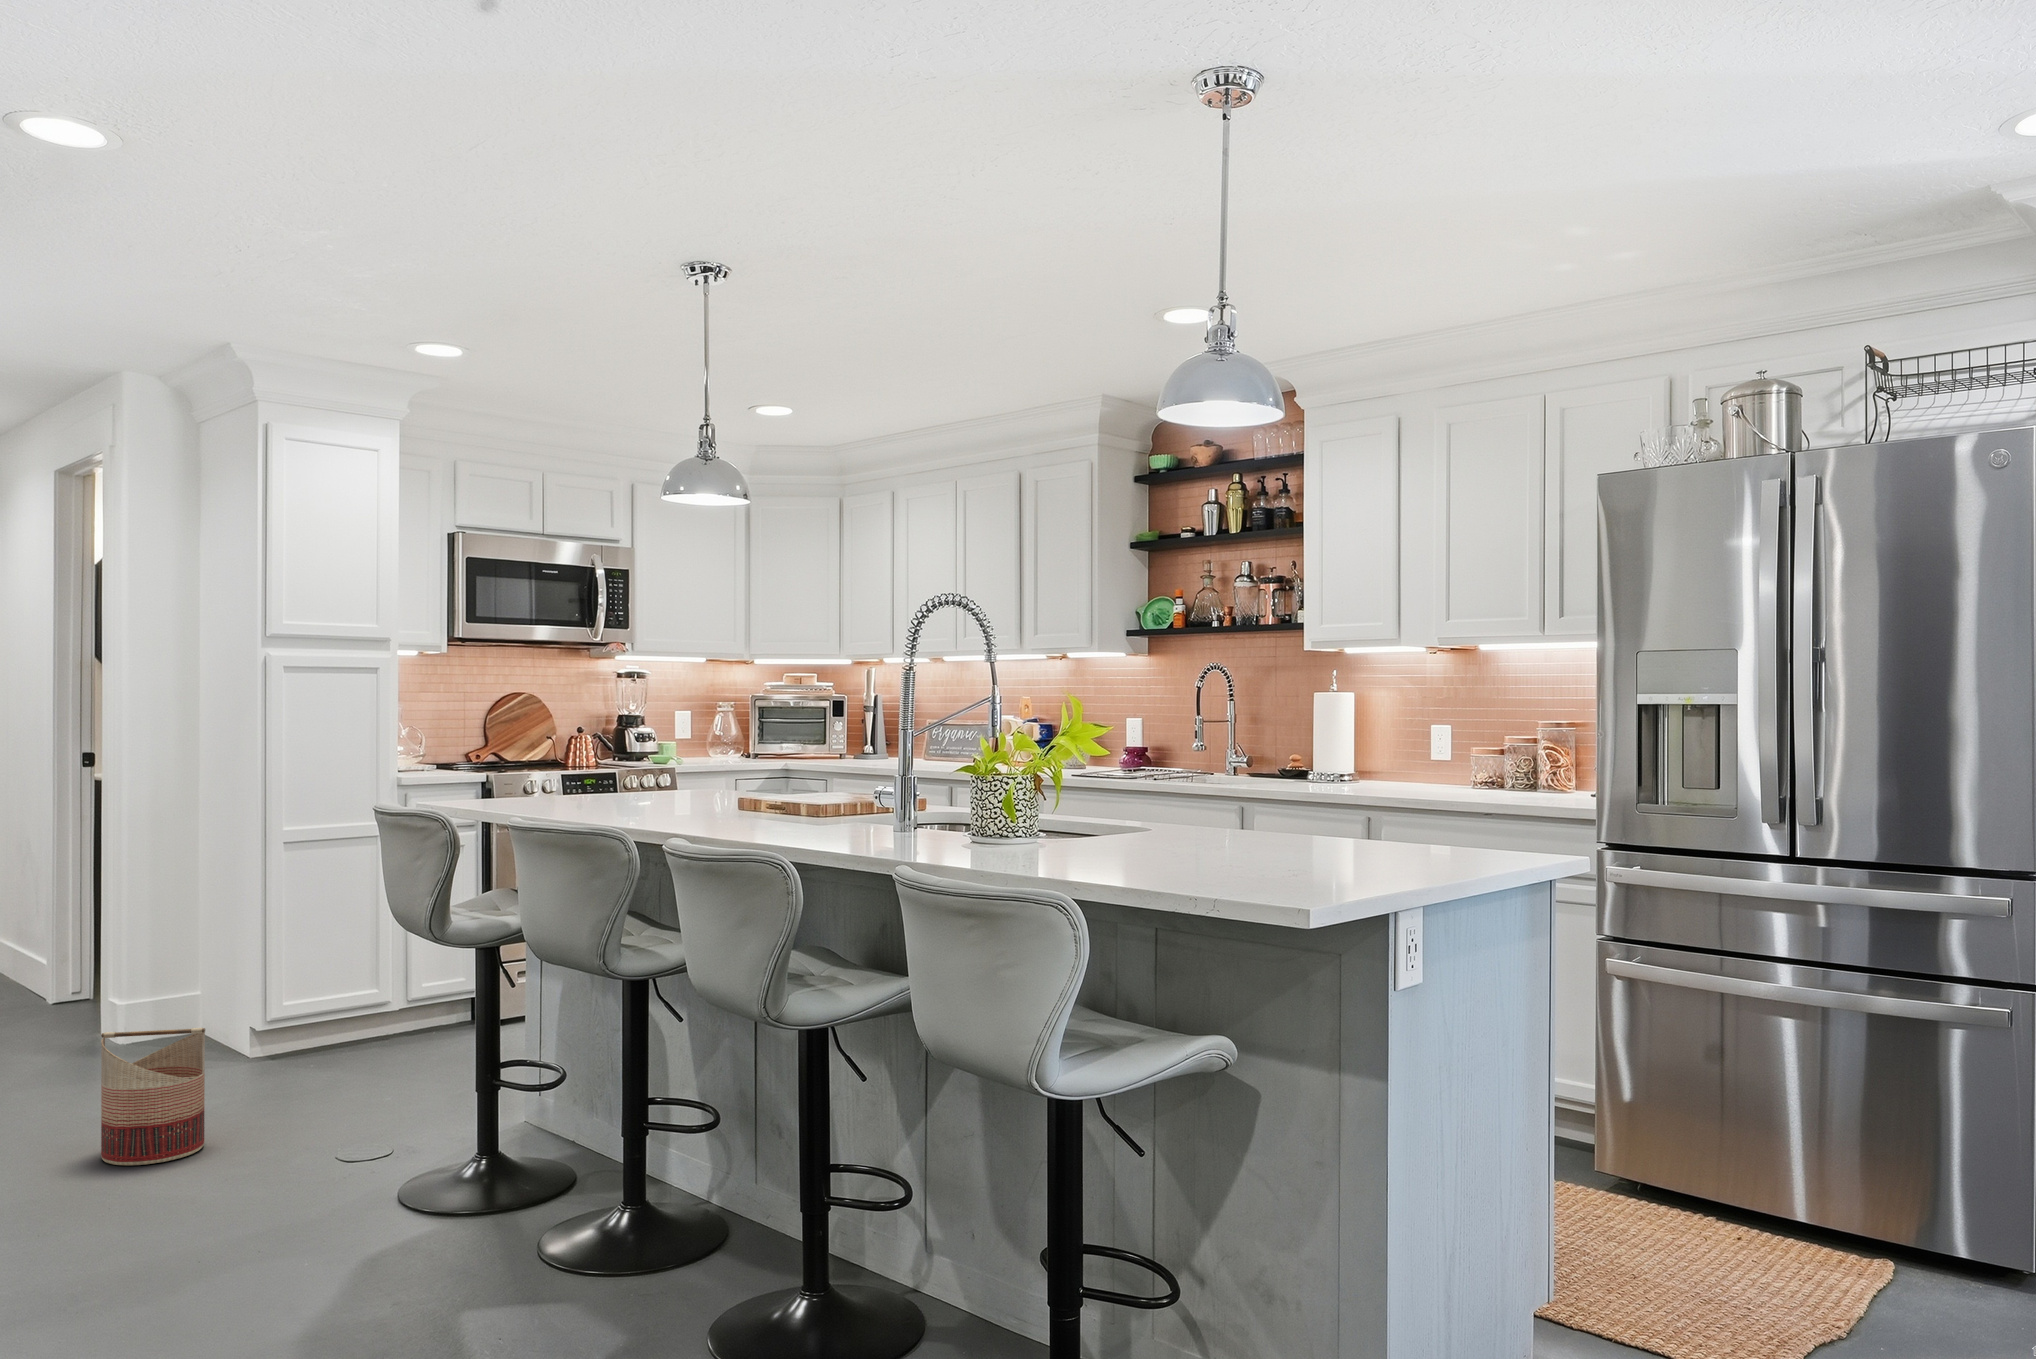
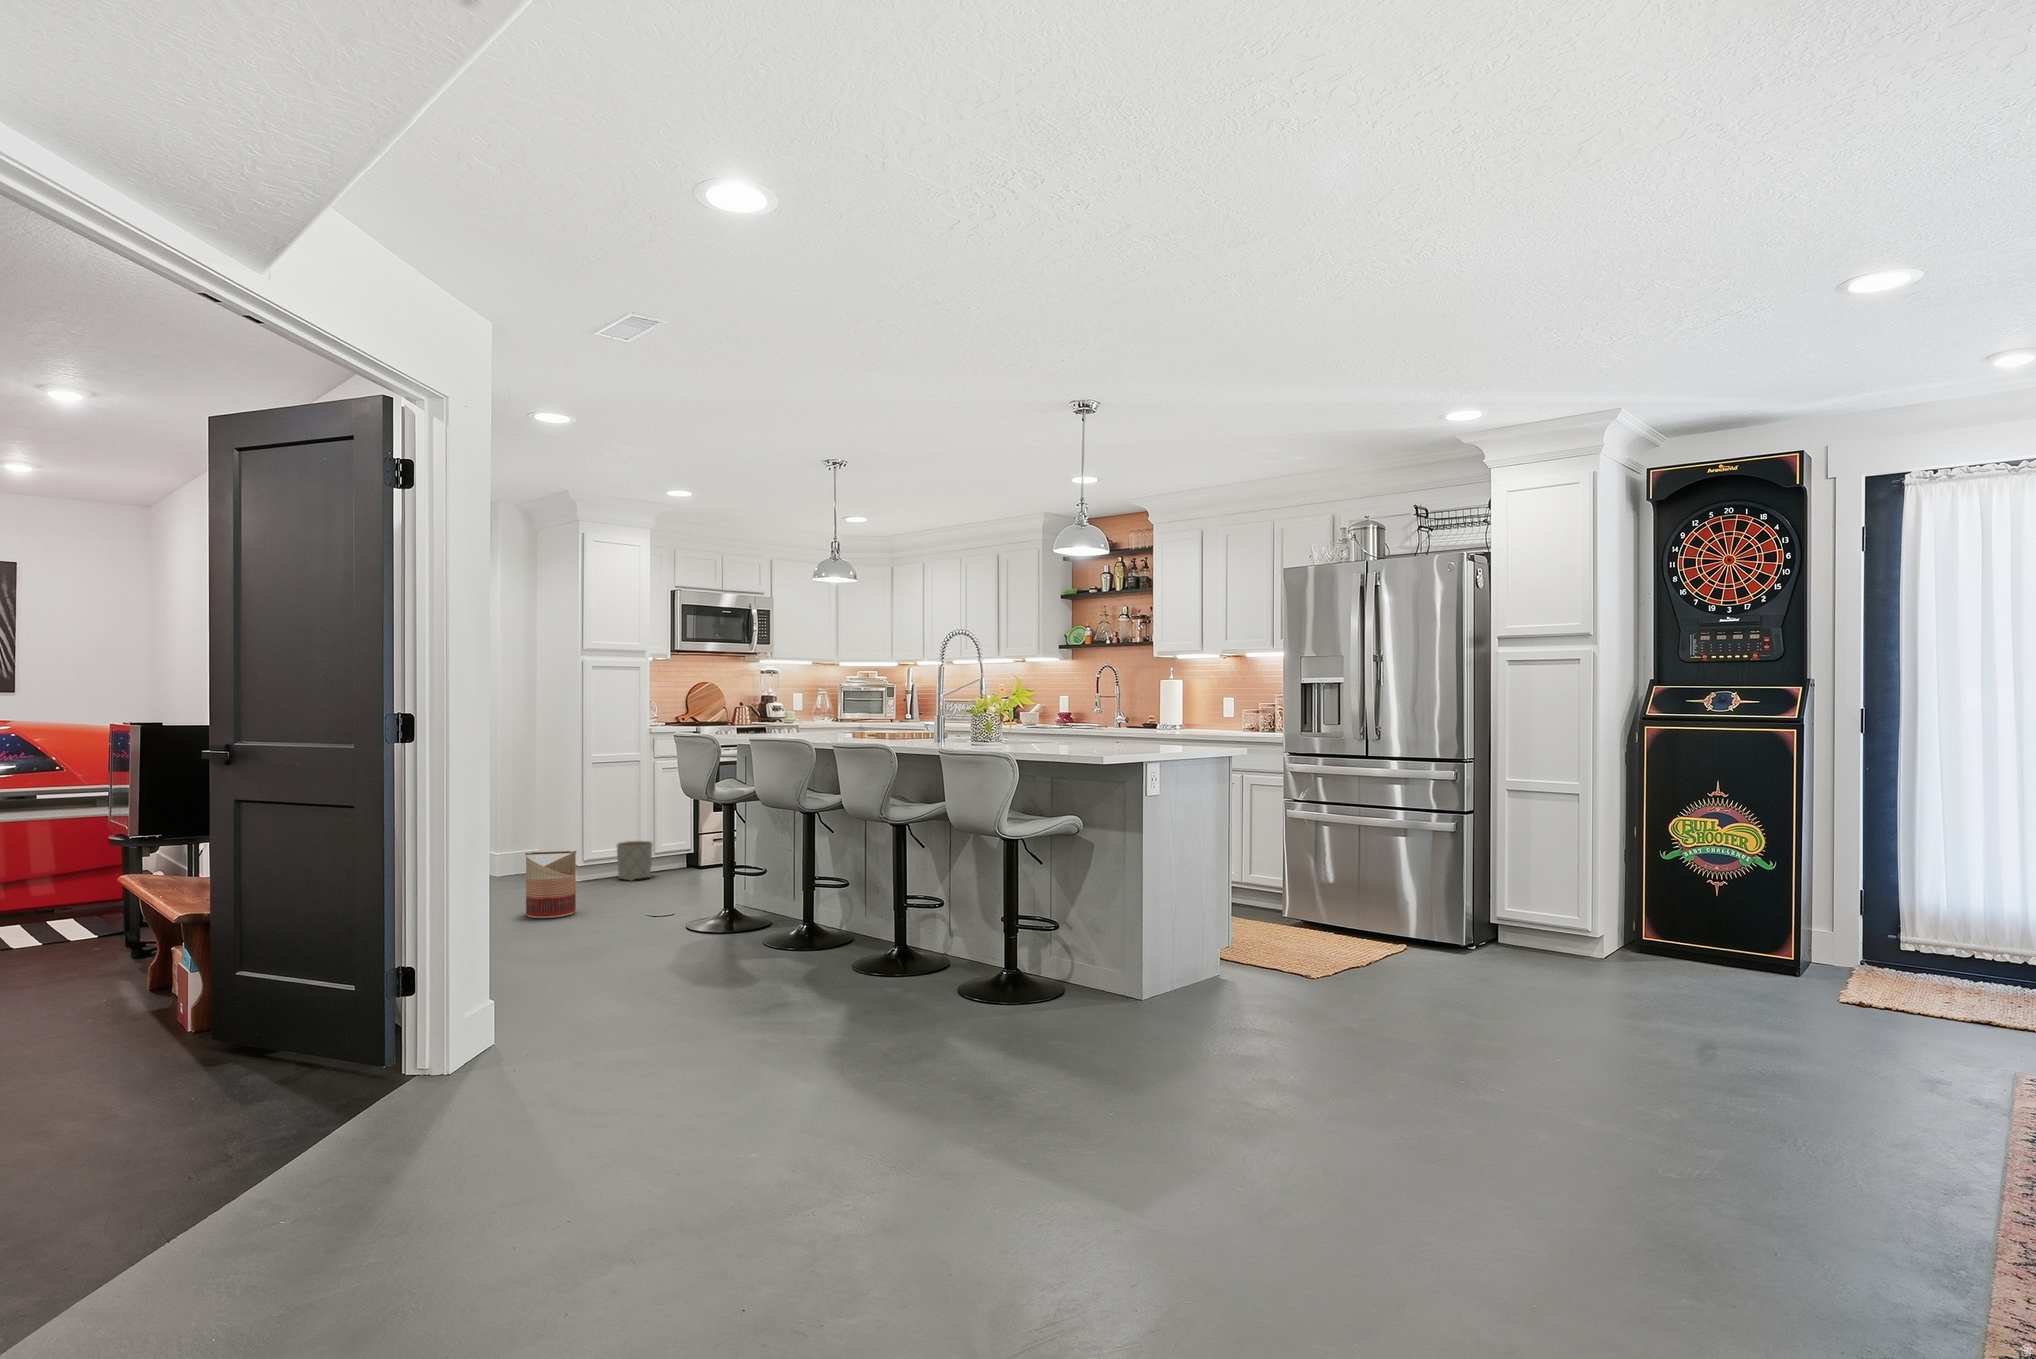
planter: none [330,982,397,1058] -> present [617,841,652,881]

